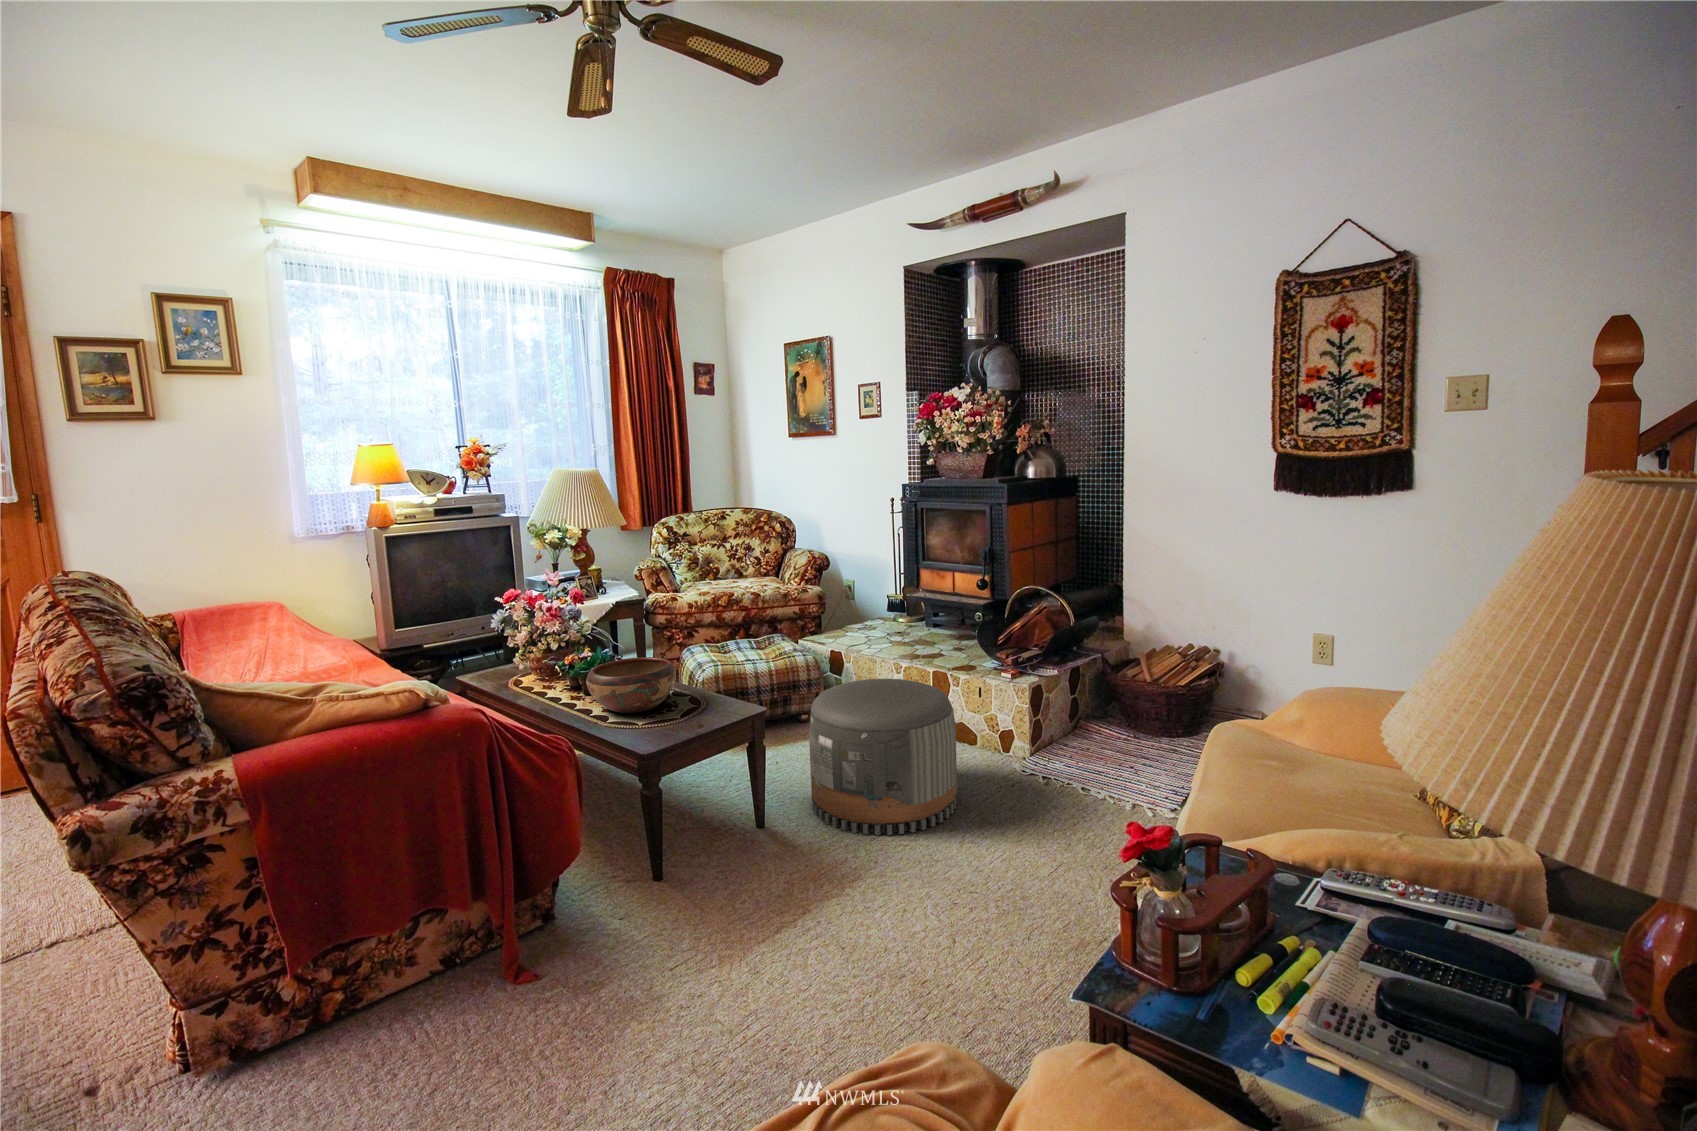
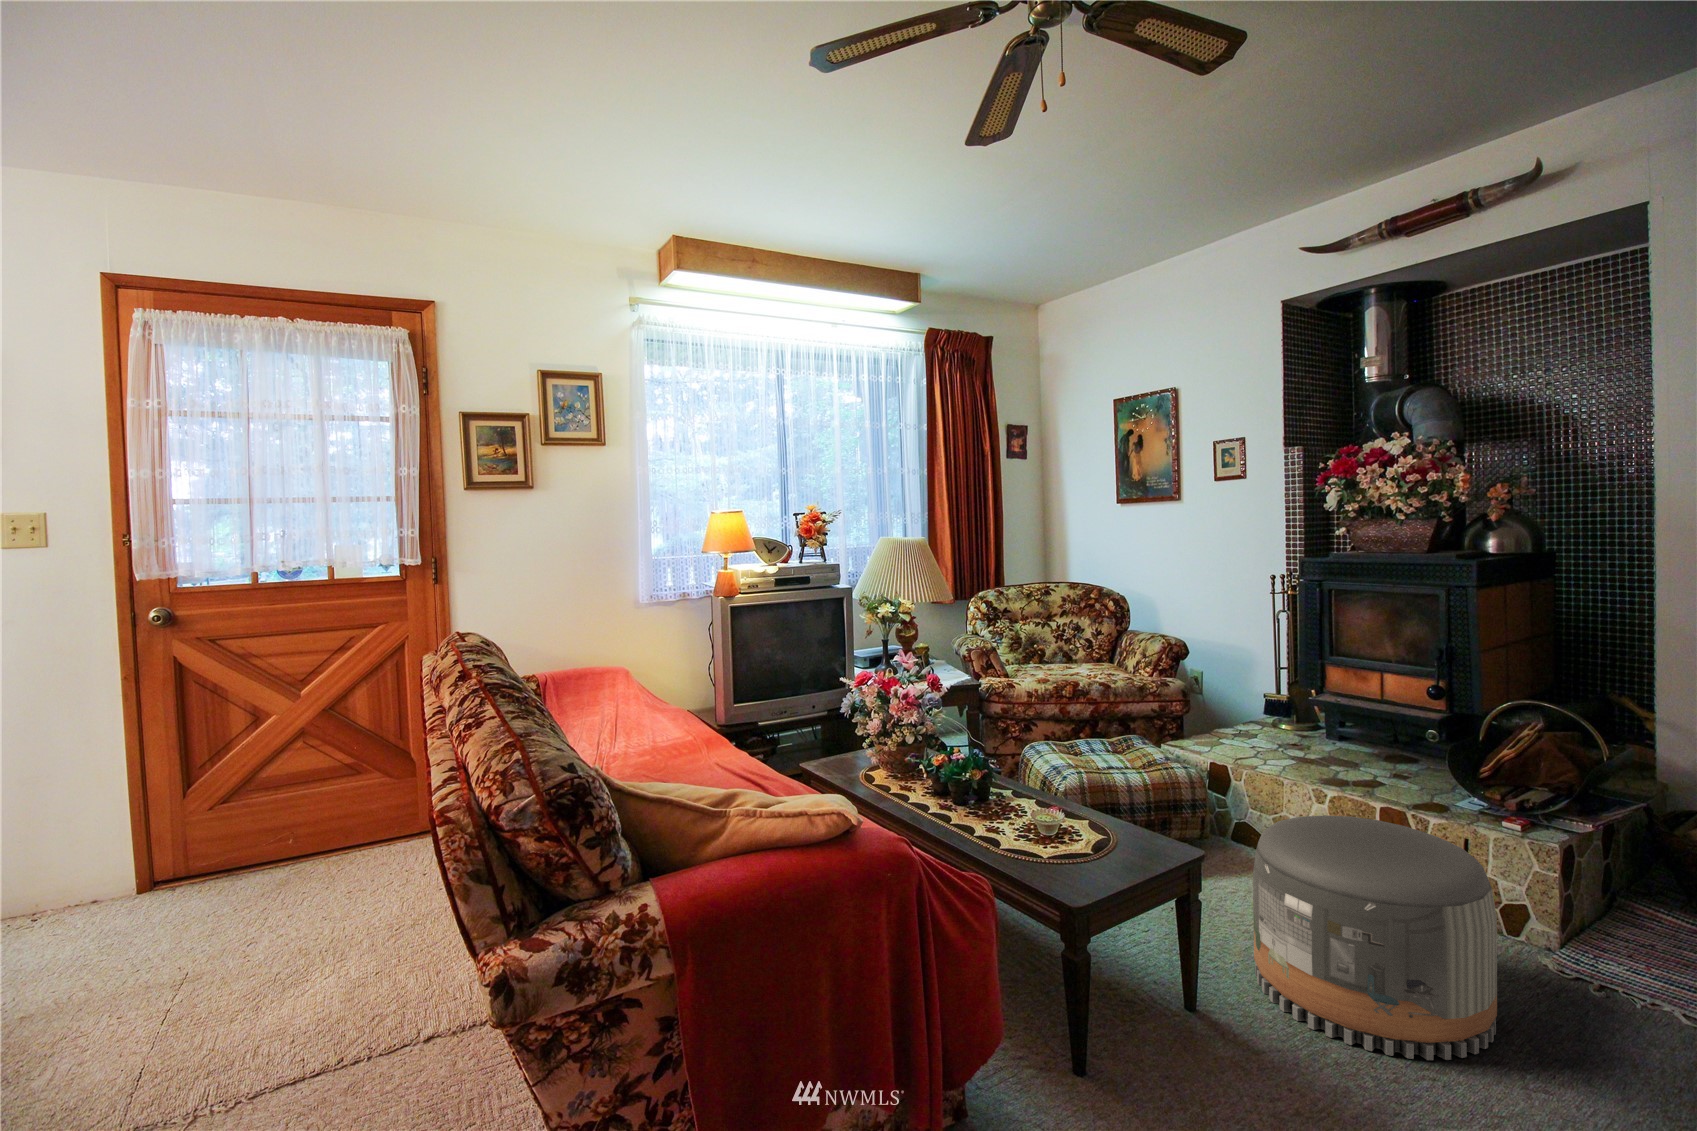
decorative bowl: present [586,657,676,713] -> none [977,764,1087,838]

